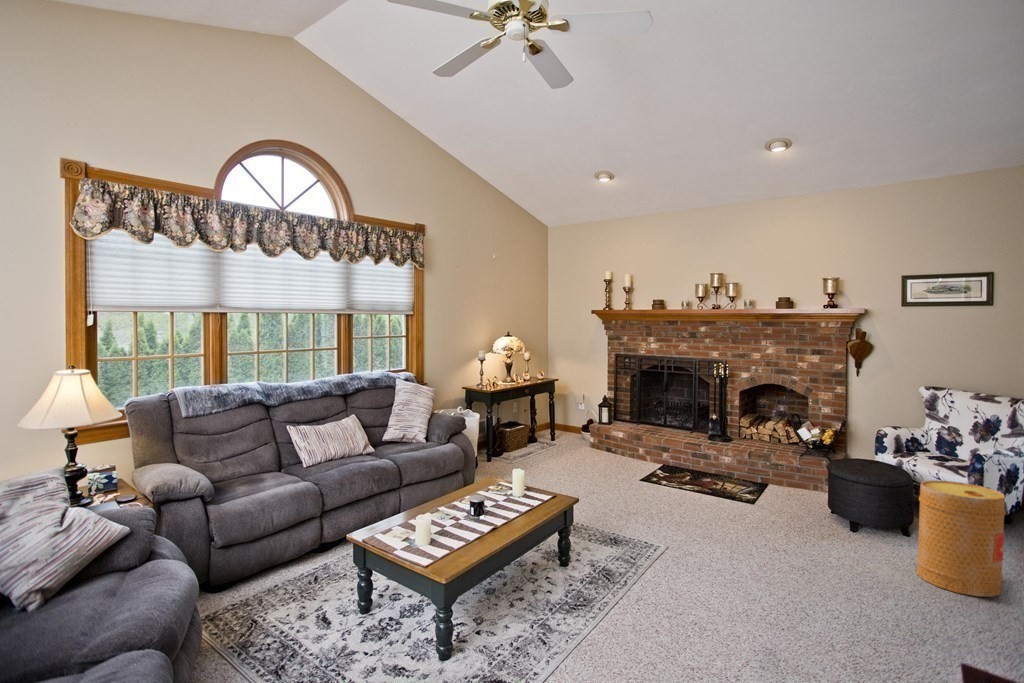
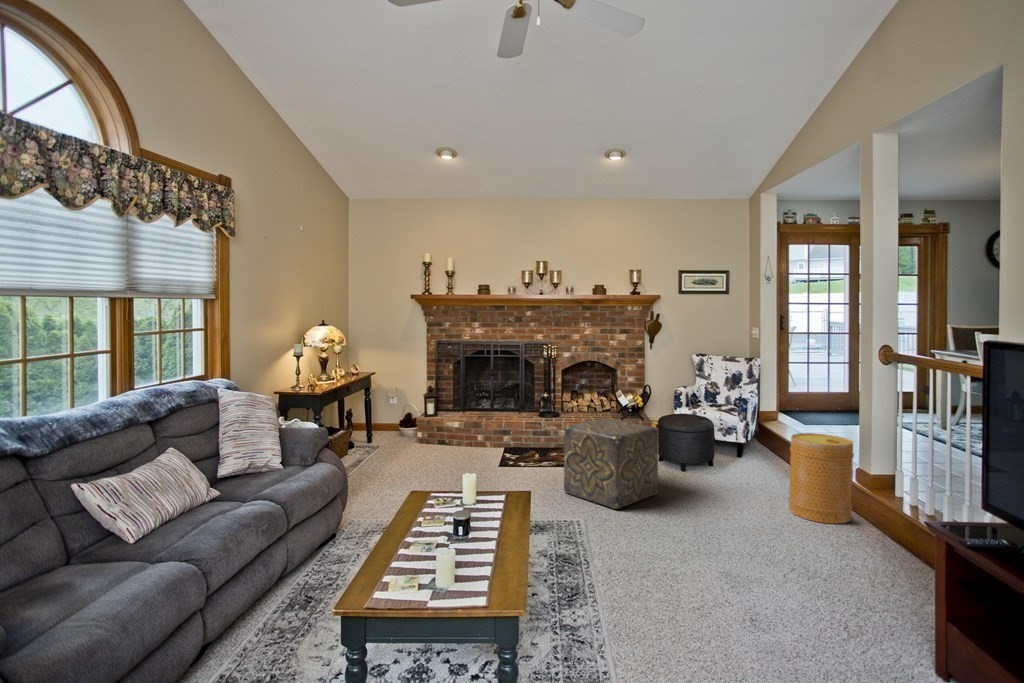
ottoman: none [671,440,772,527] -> present [564,419,659,509]

